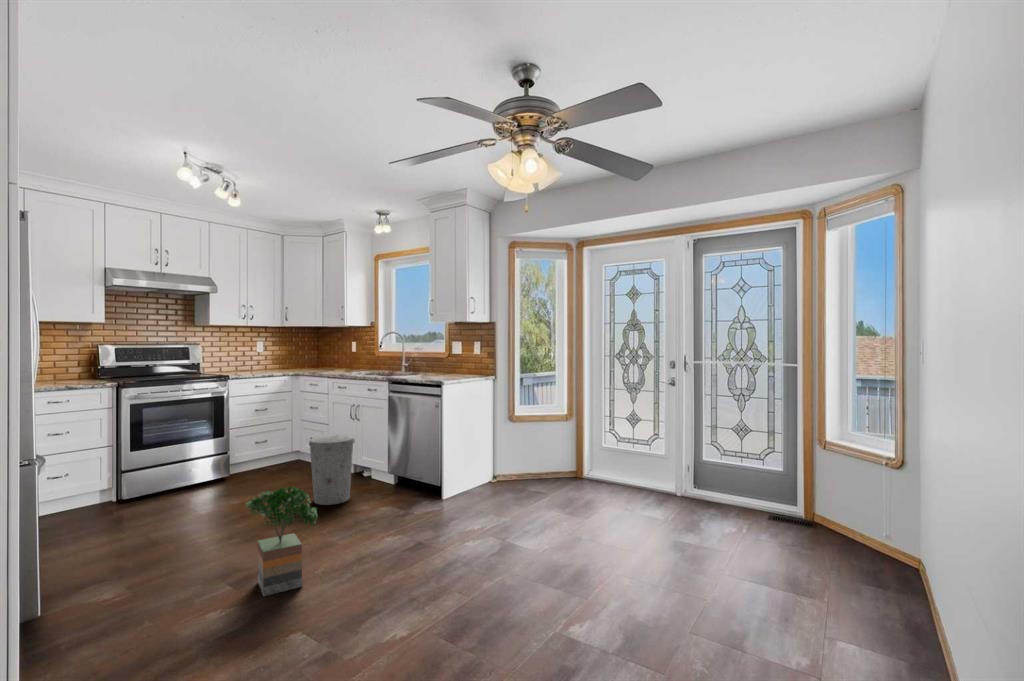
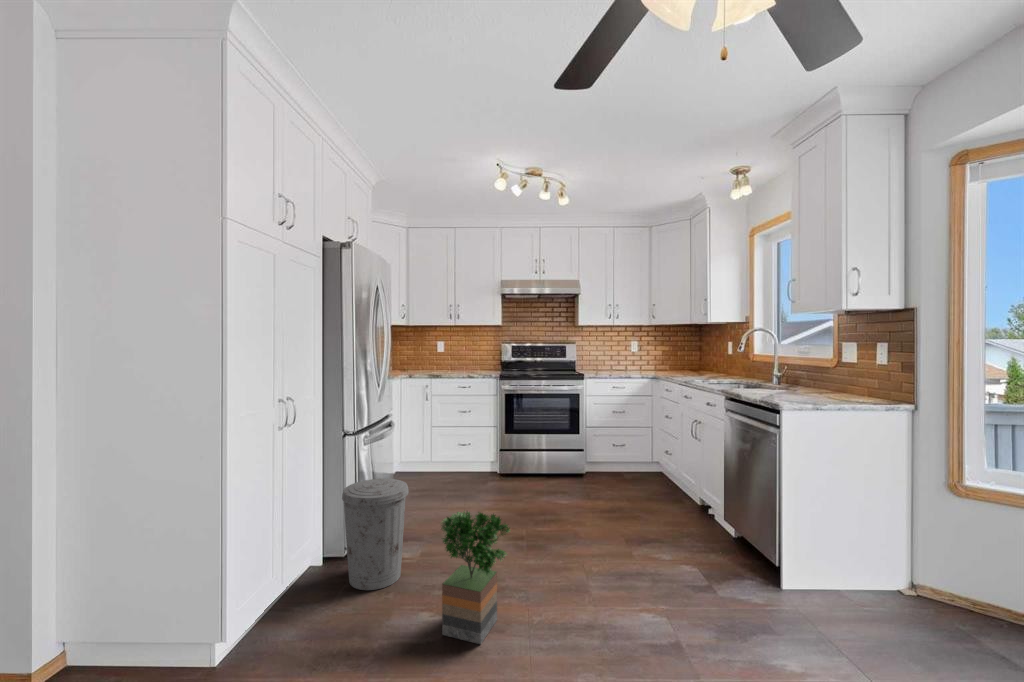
trash can: present [309,434,355,505] -> present [342,479,409,590]

